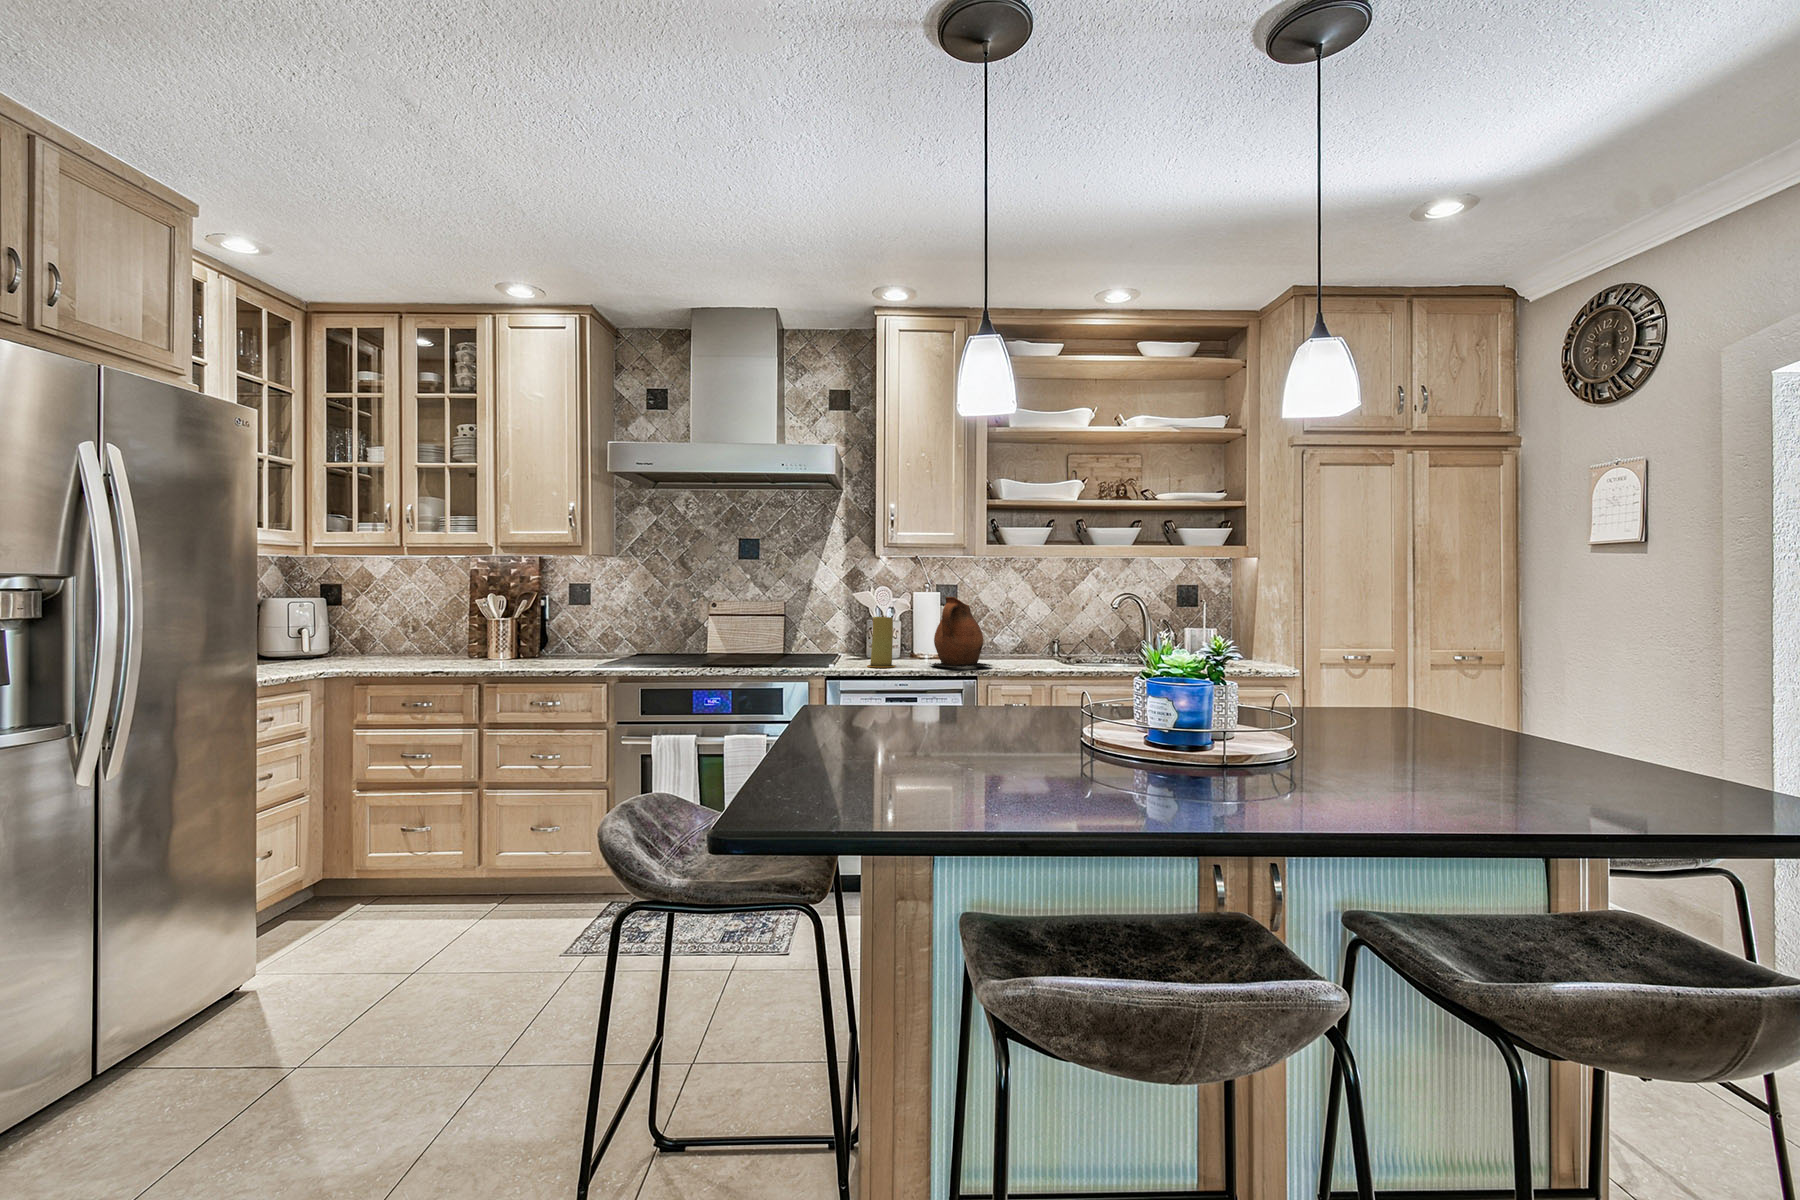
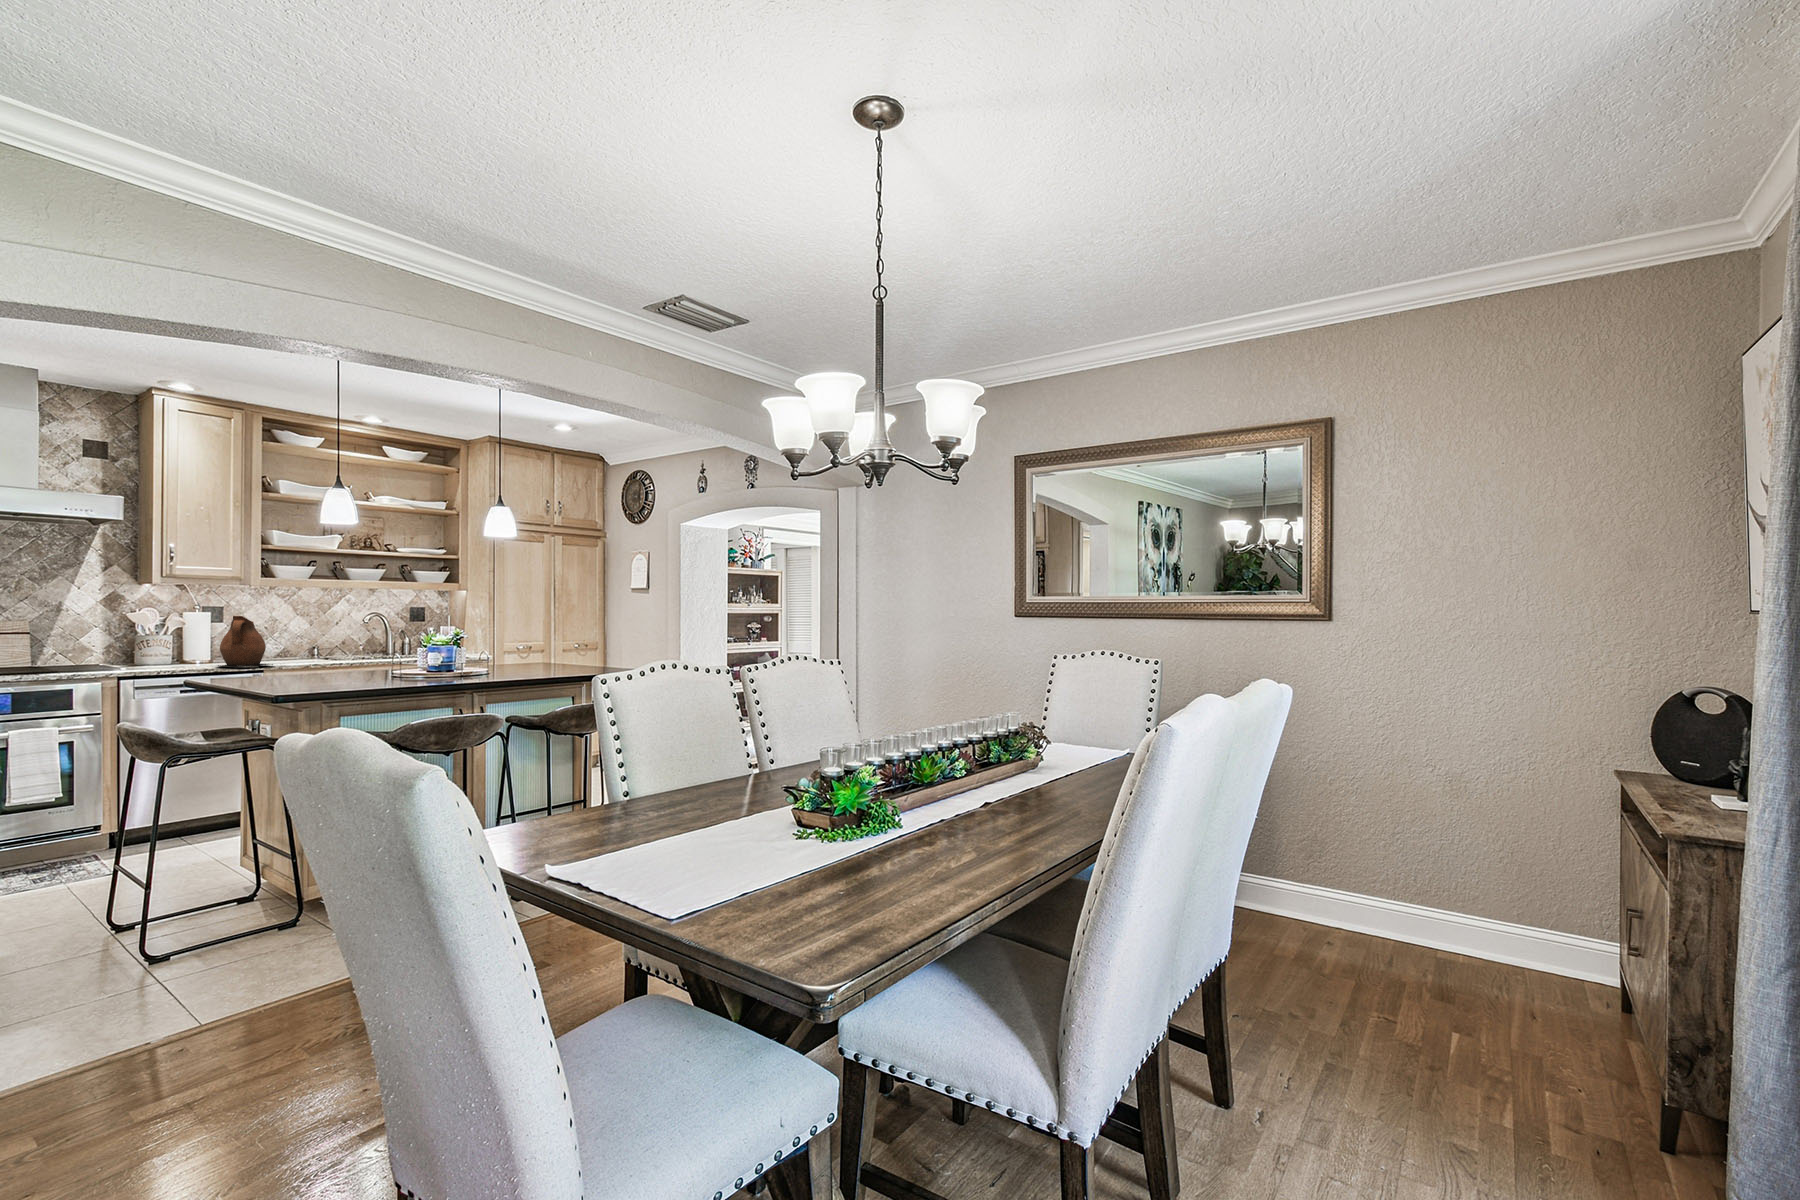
candle: present [868,617,895,667] -> none [153,631,183,670]

